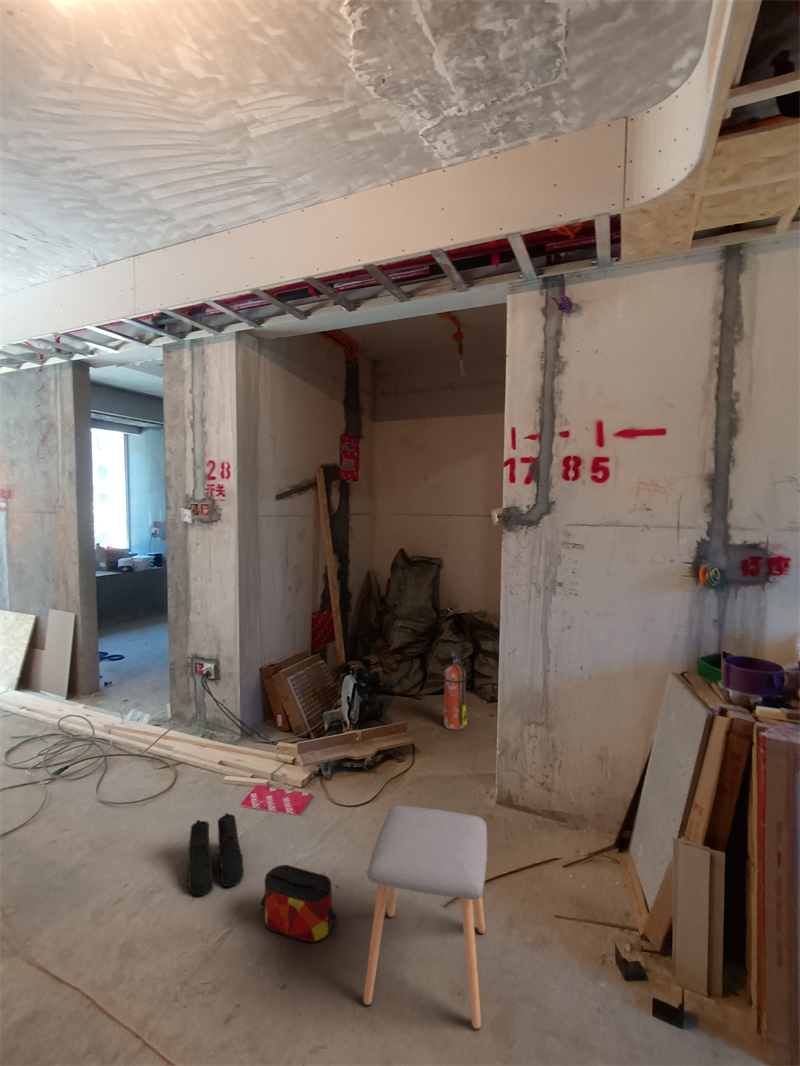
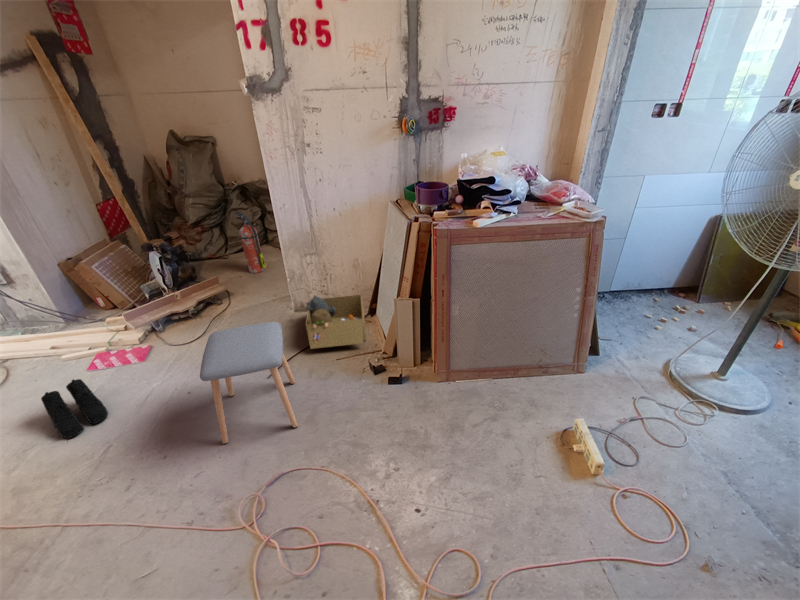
cardboard box: none [514,788,610,901] -> present [306,295,366,349]
bag: present [260,865,337,943] -> none [125,390,193,434]

